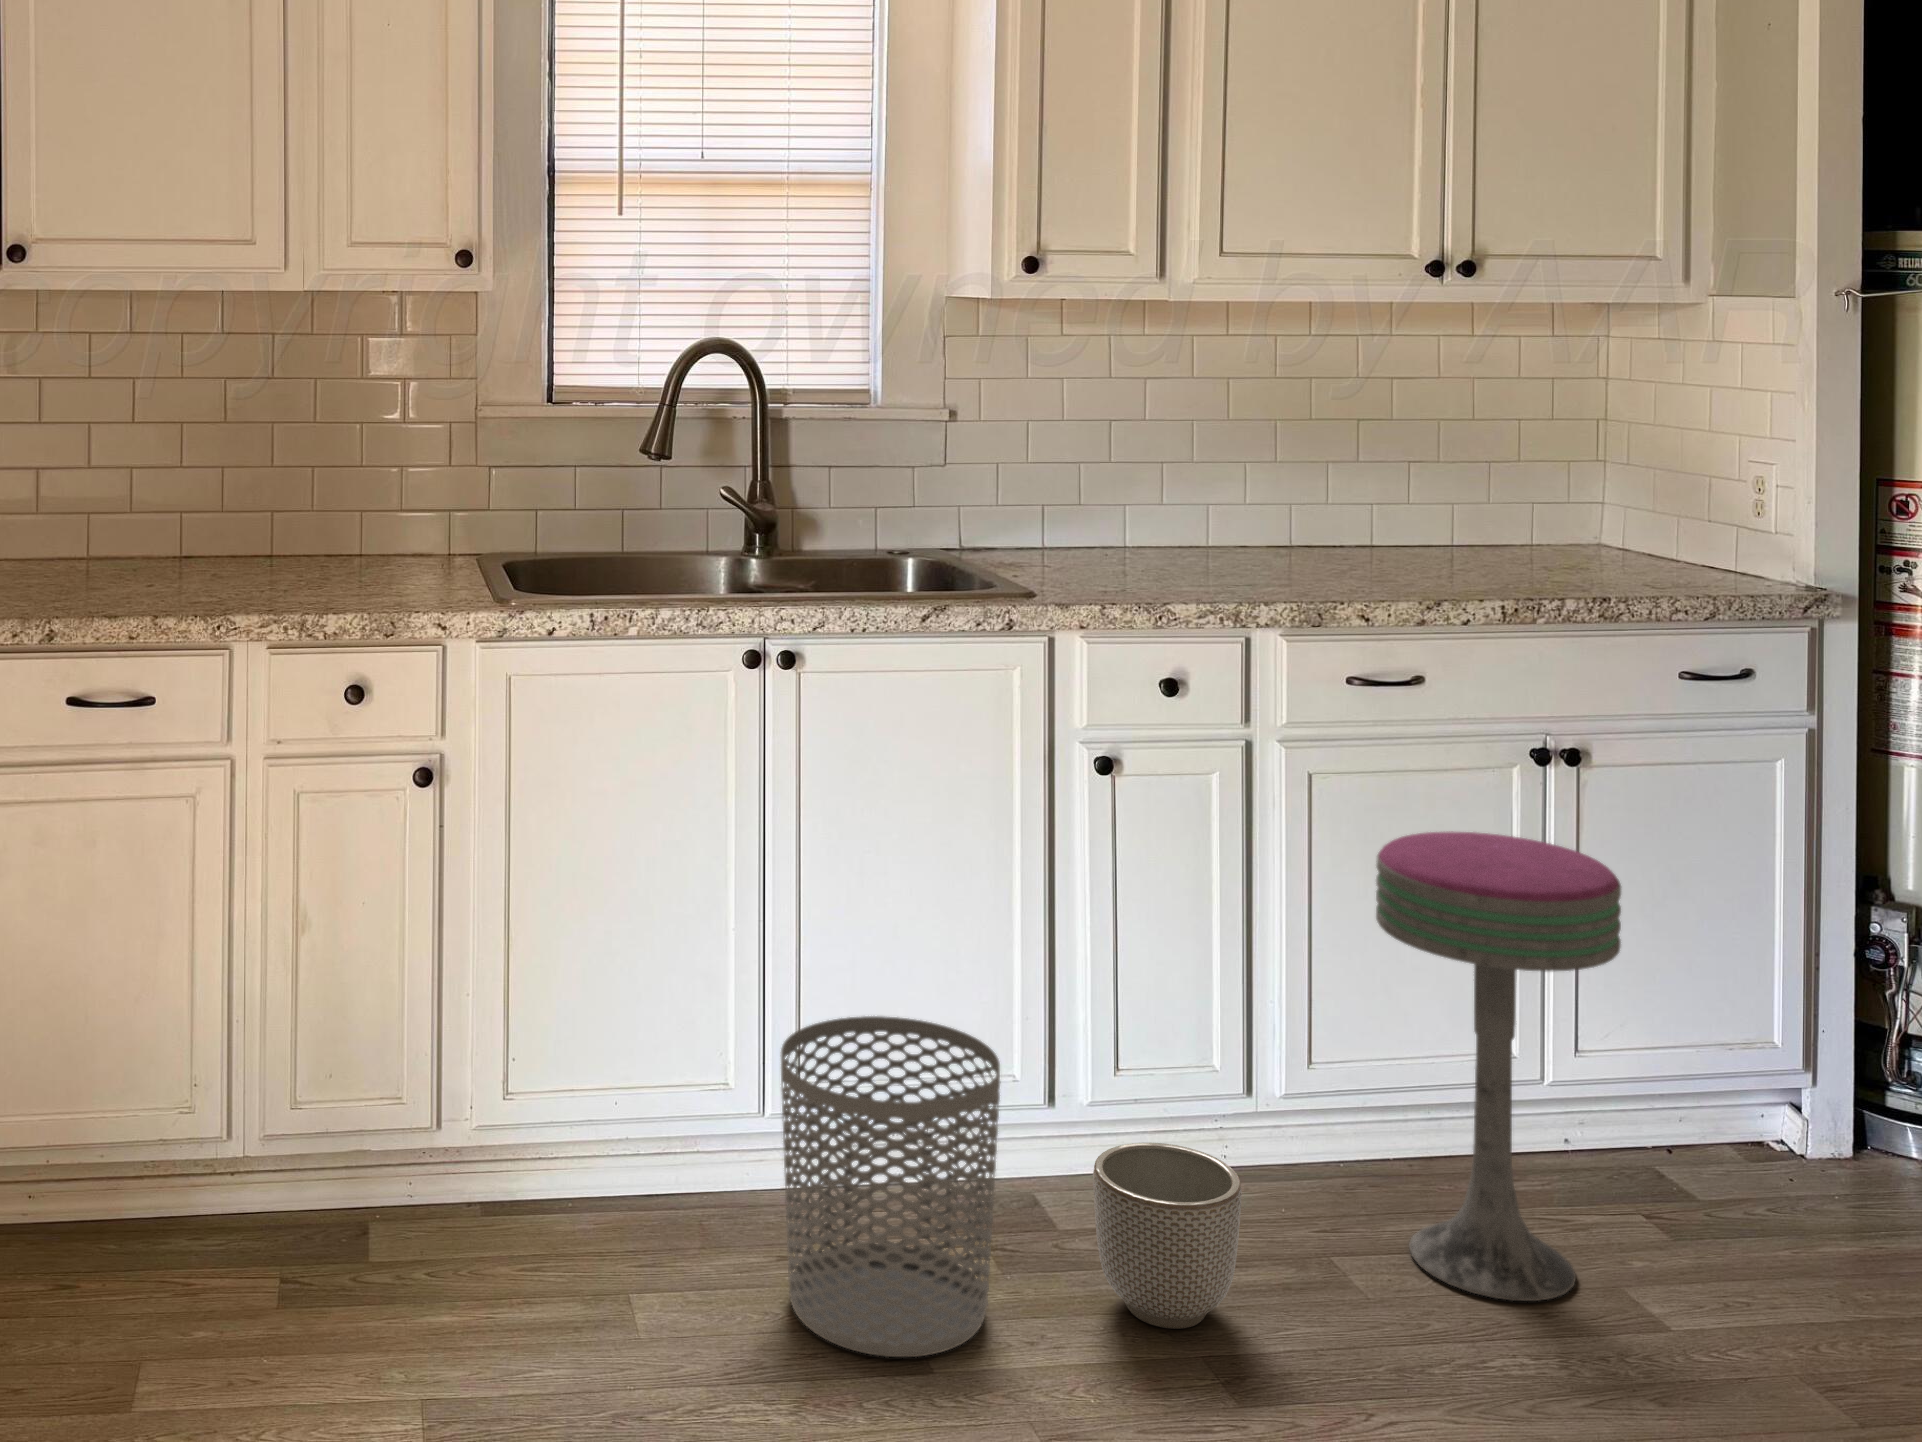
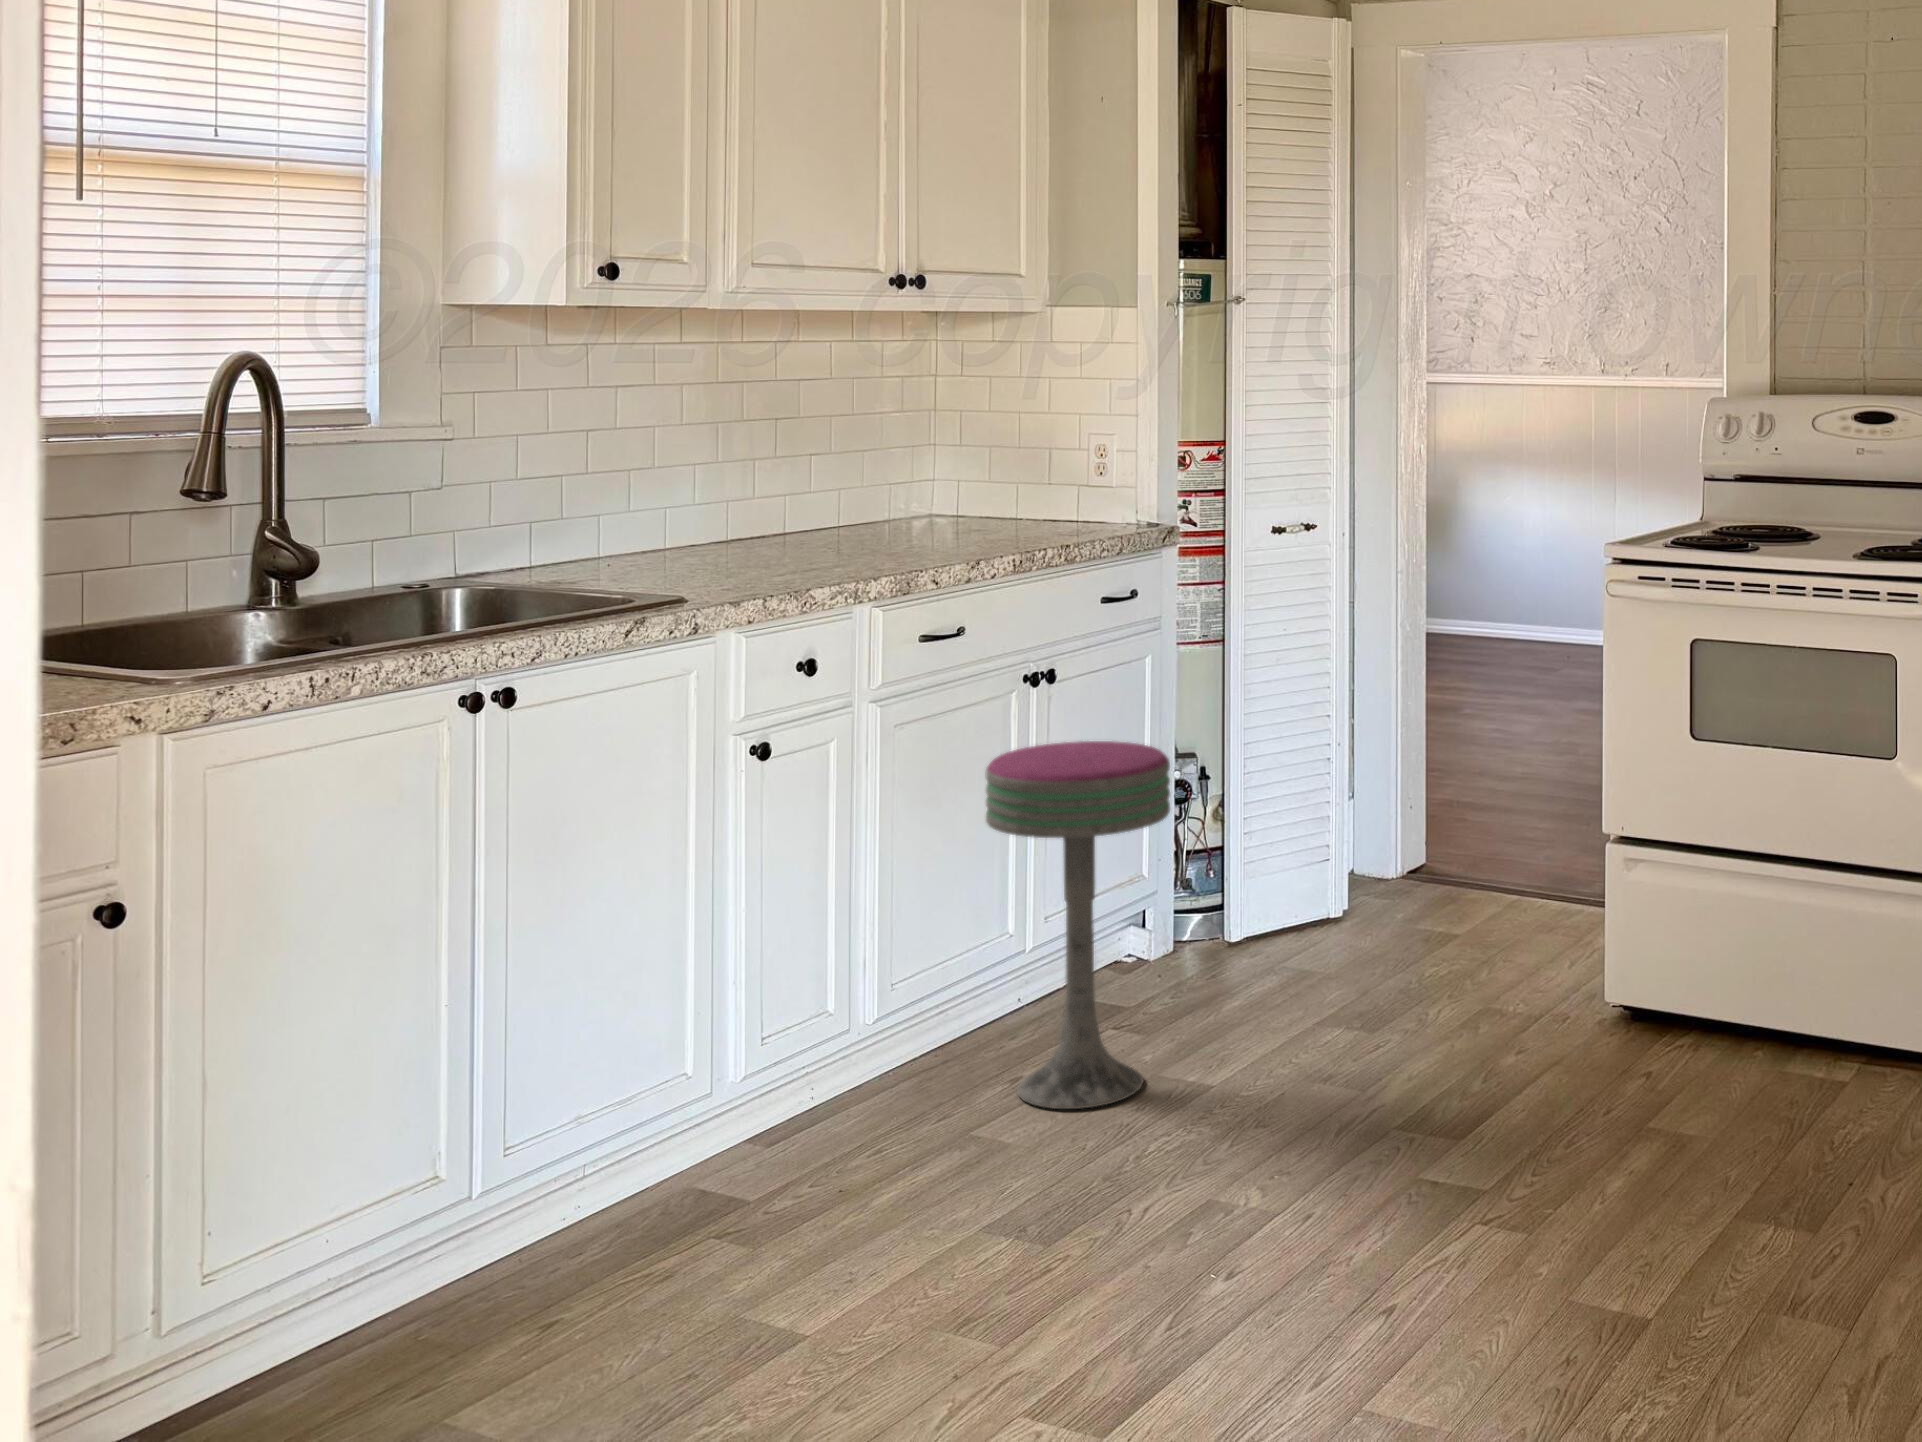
waste bin: present [781,1016,1000,1357] -> none [611,1021,844,1356]
planter: present [1093,1143,1242,1329] -> none [863,1063,996,1222]

